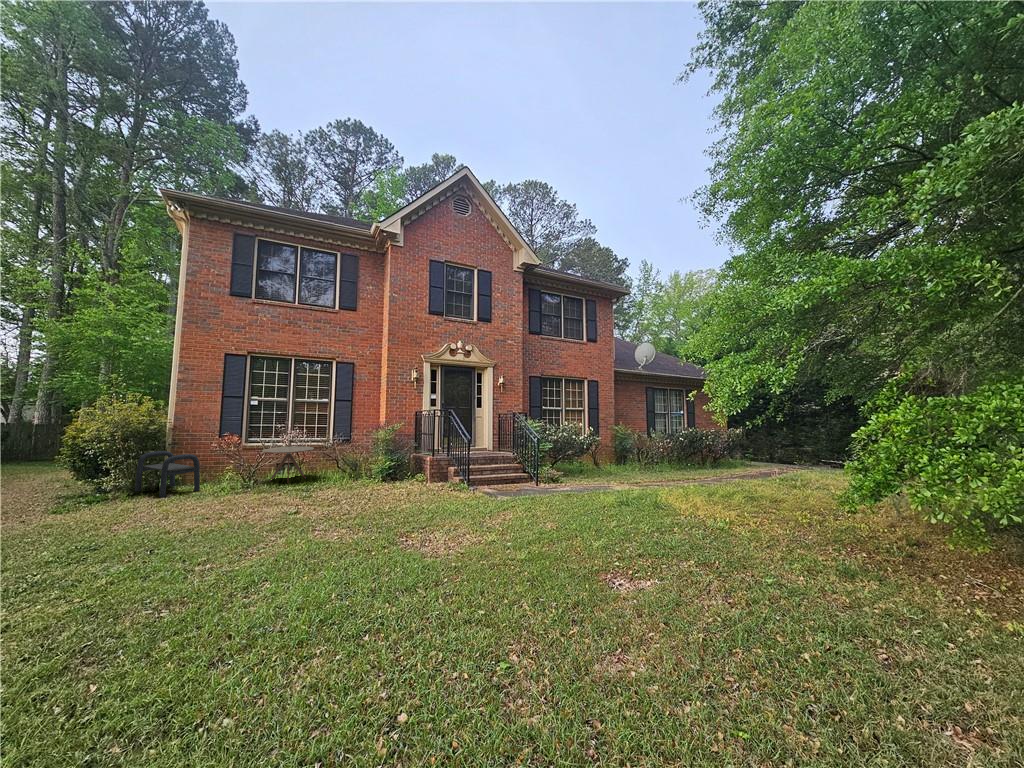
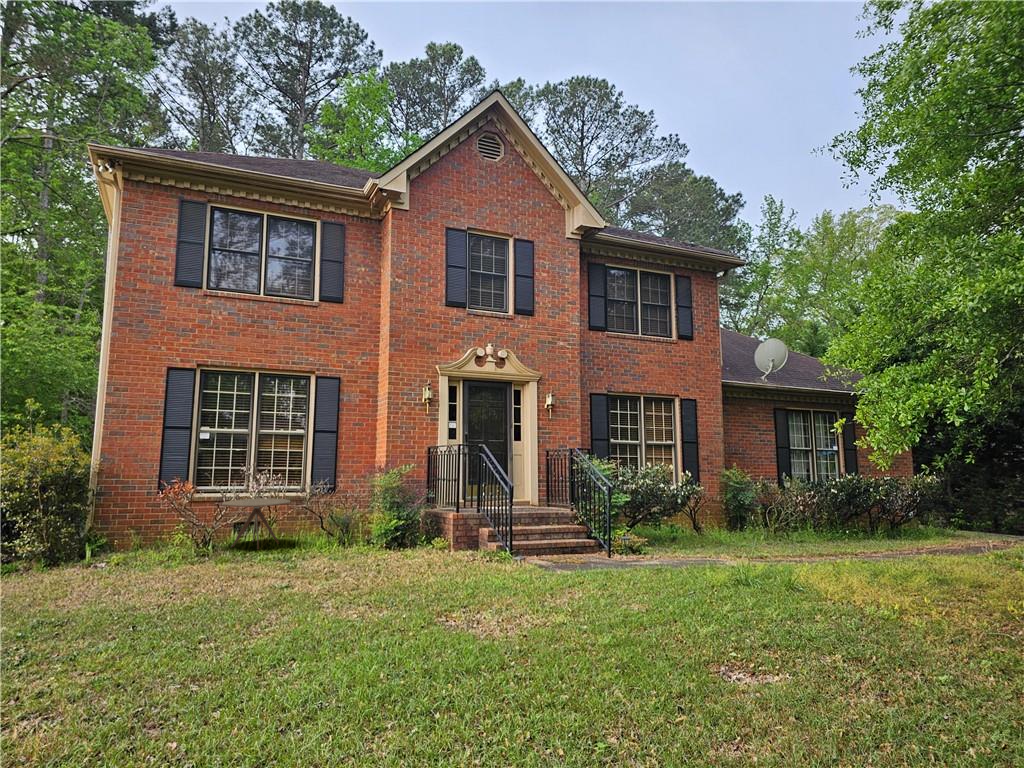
bench: present [135,451,200,497] -> none [63,503,147,565]

